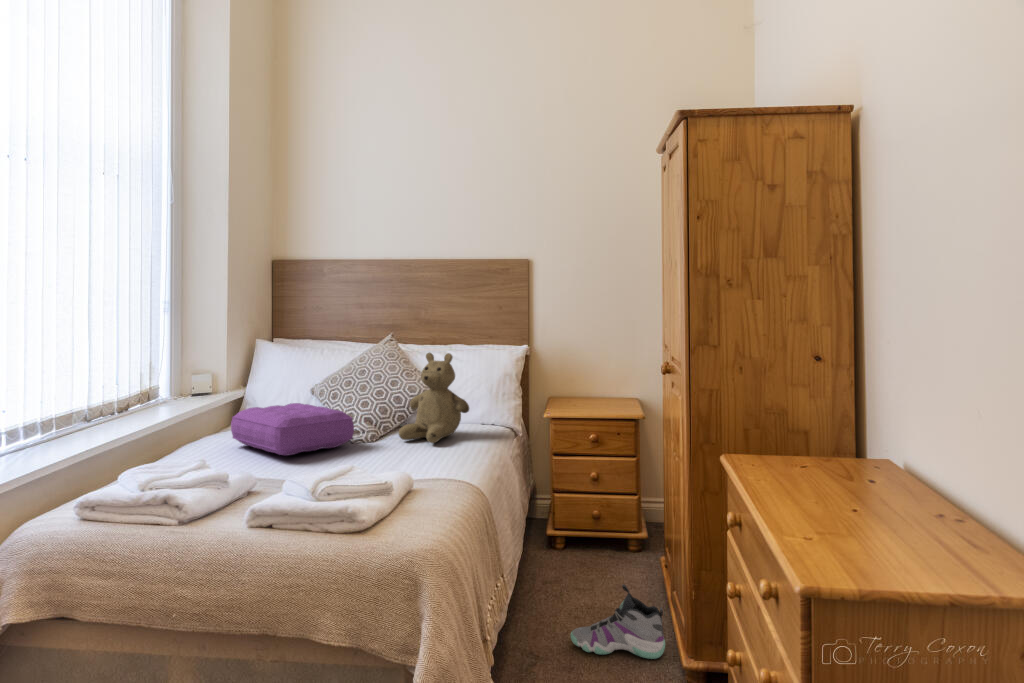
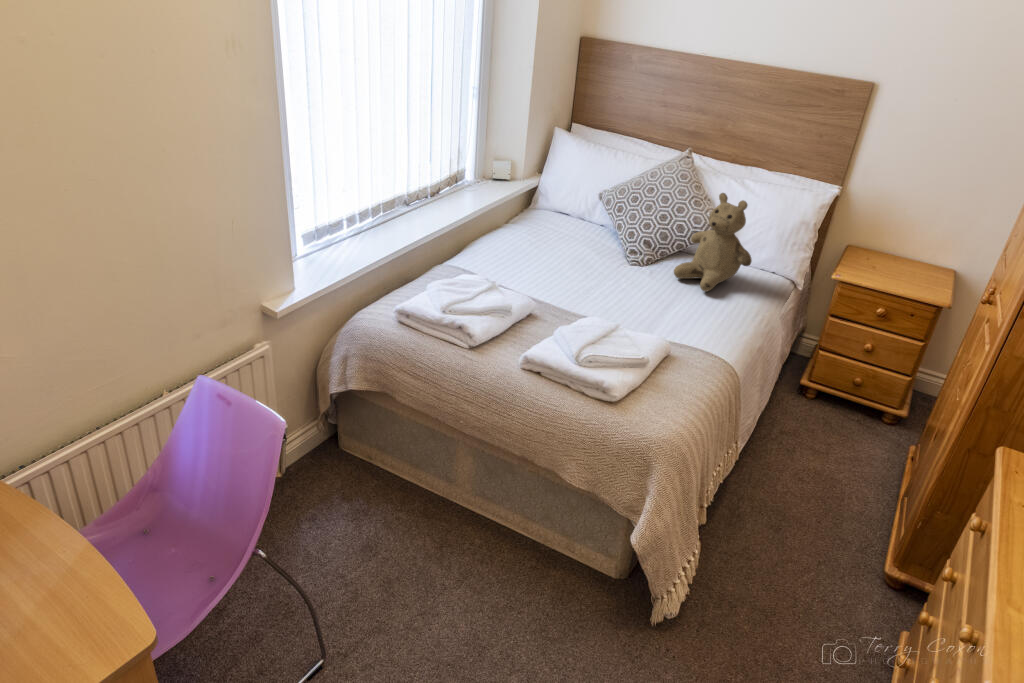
pillow: present [231,403,354,456] -> none [523,215,633,280]
sneaker: present [571,584,665,659] -> none [787,482,883,548]

